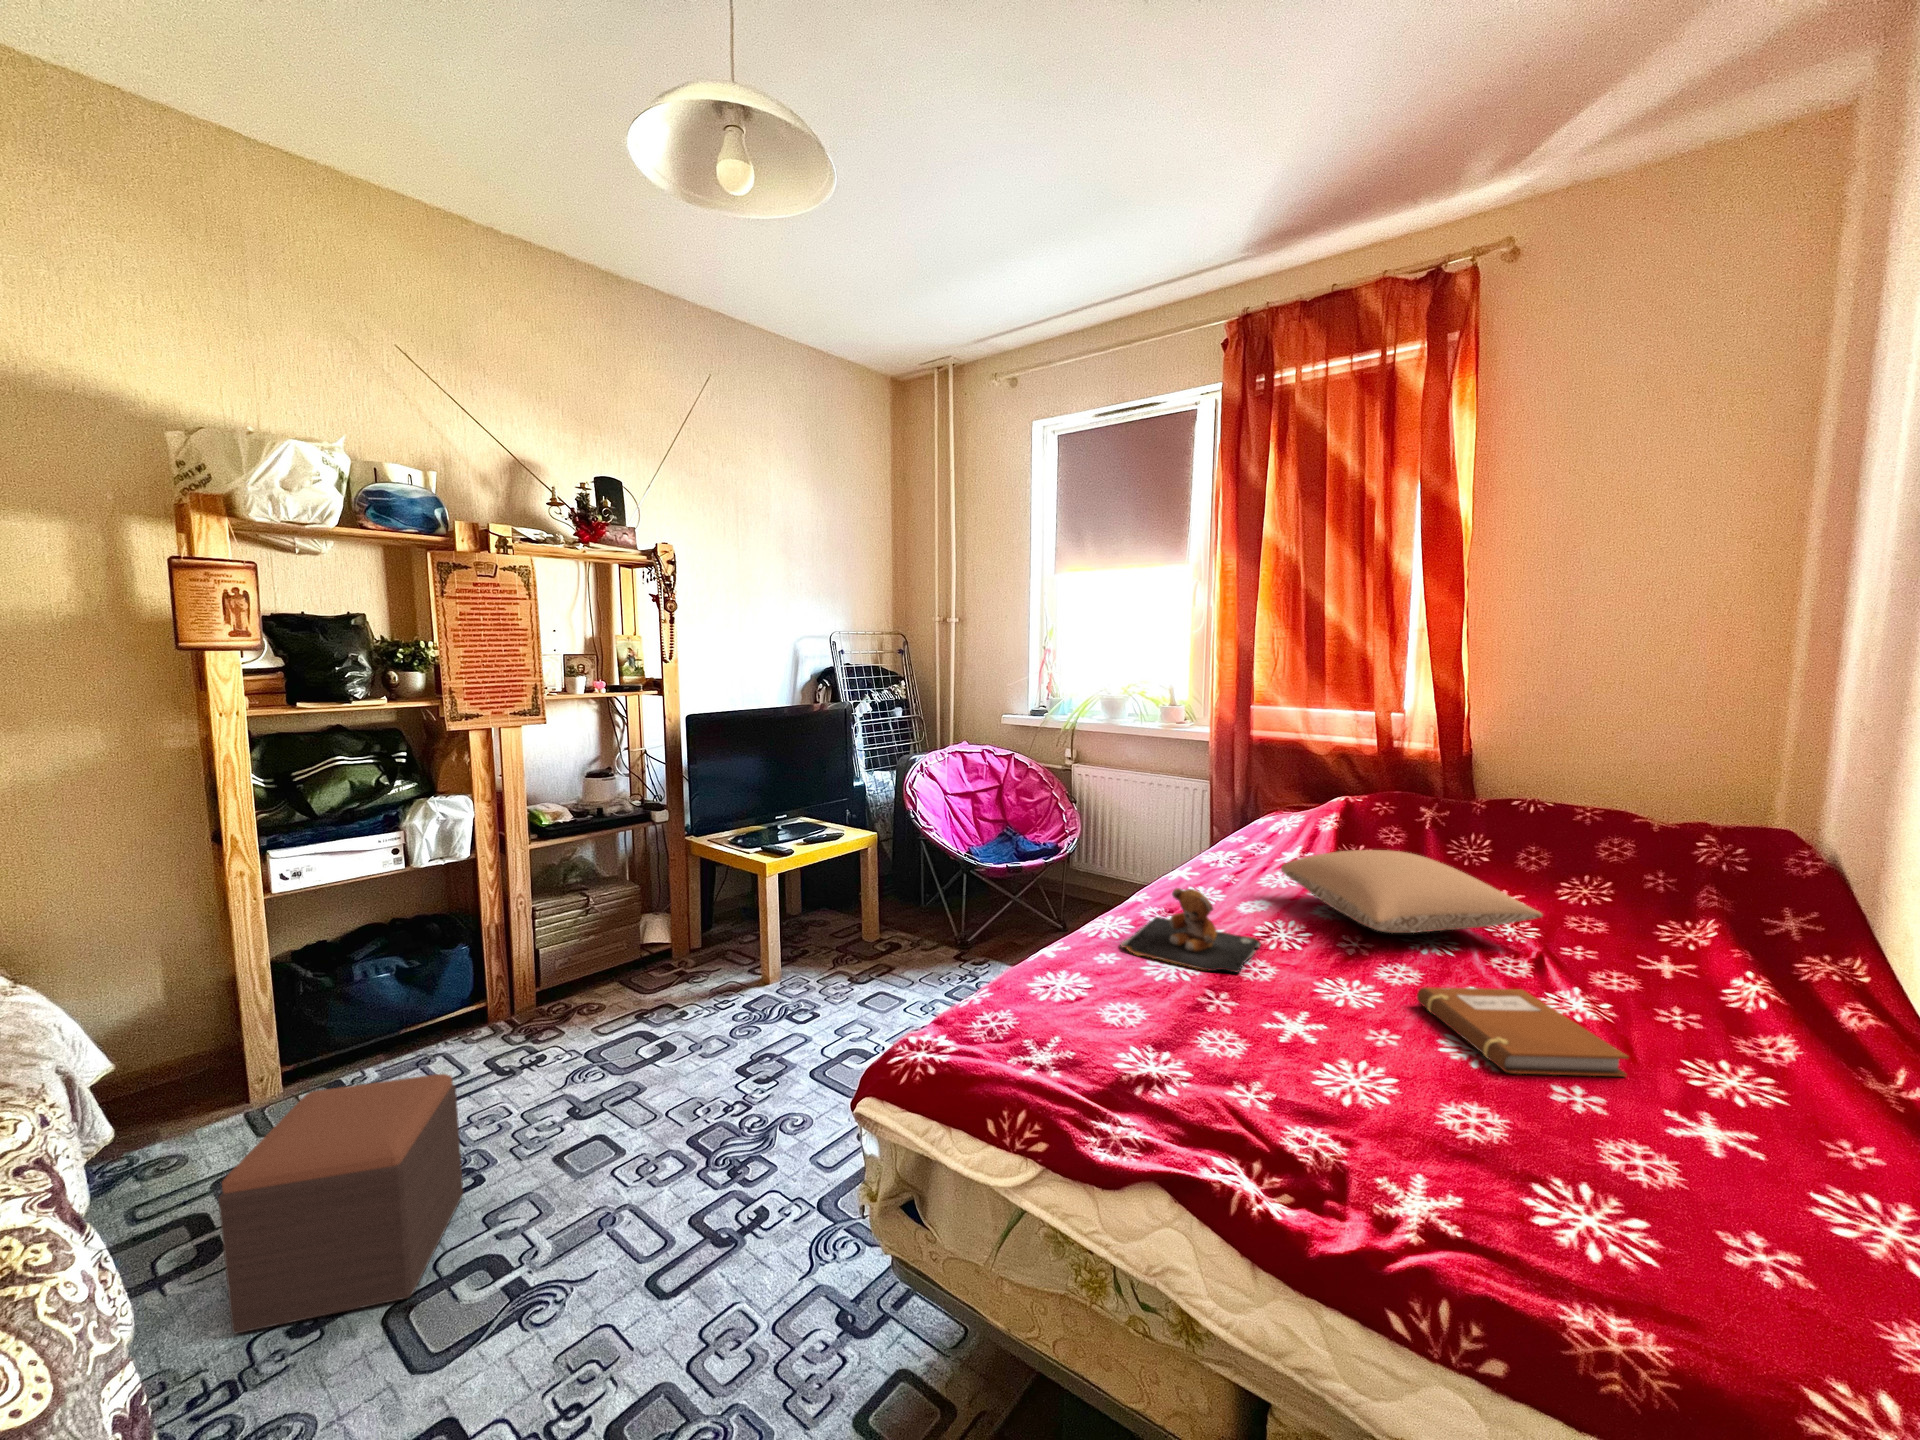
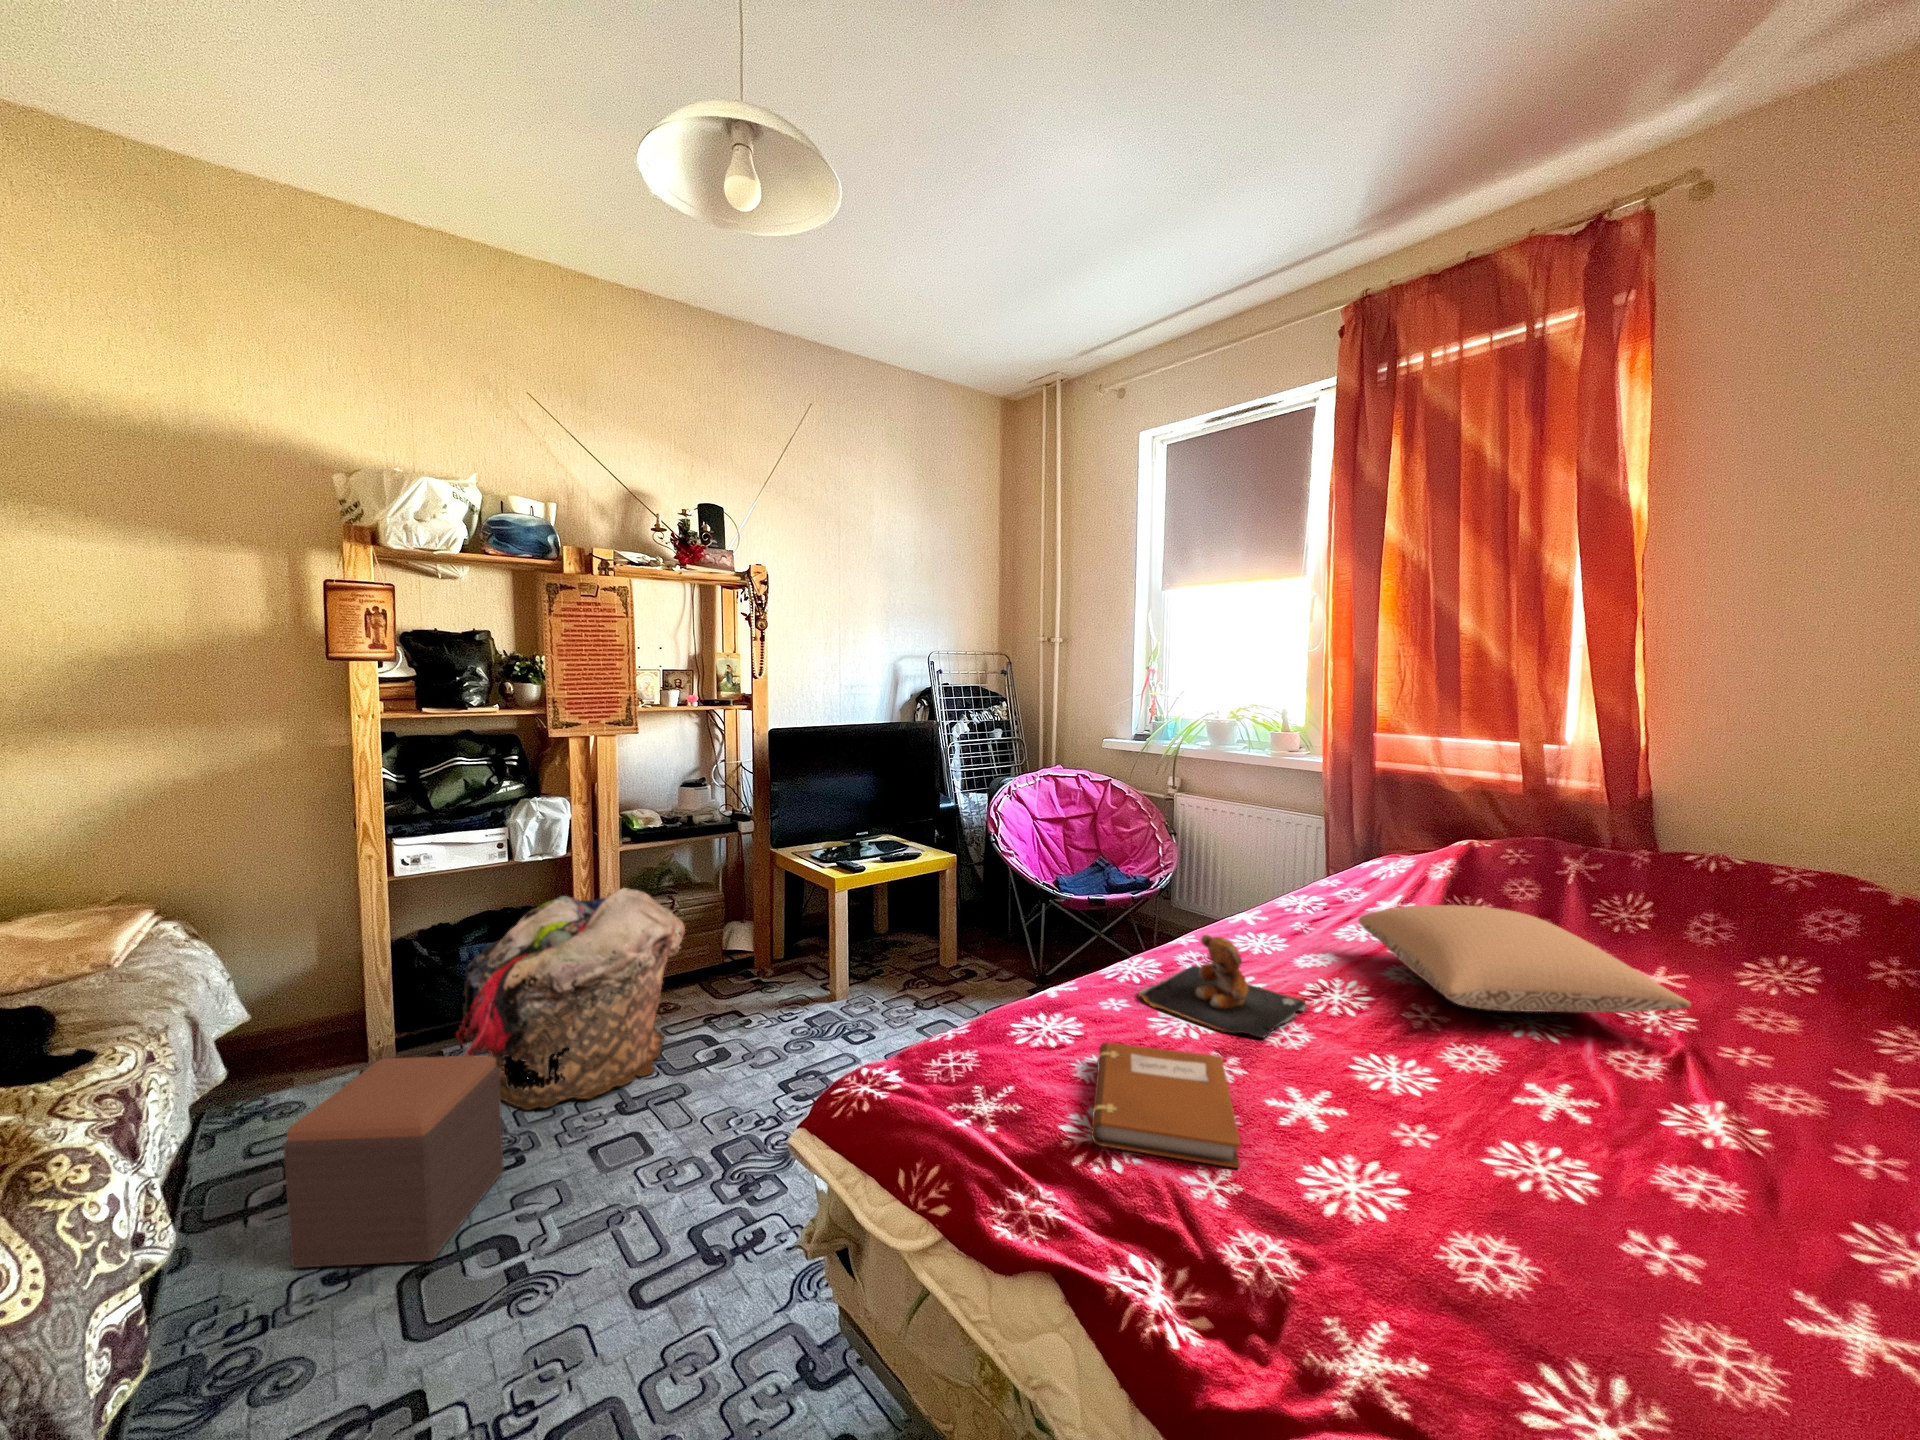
laundry basket: none [376,885,616,1130] -> present [456,888,685,1110]
notebook: present [1417,987,1629,1076] -> present [1091,1042,1241,1168]

